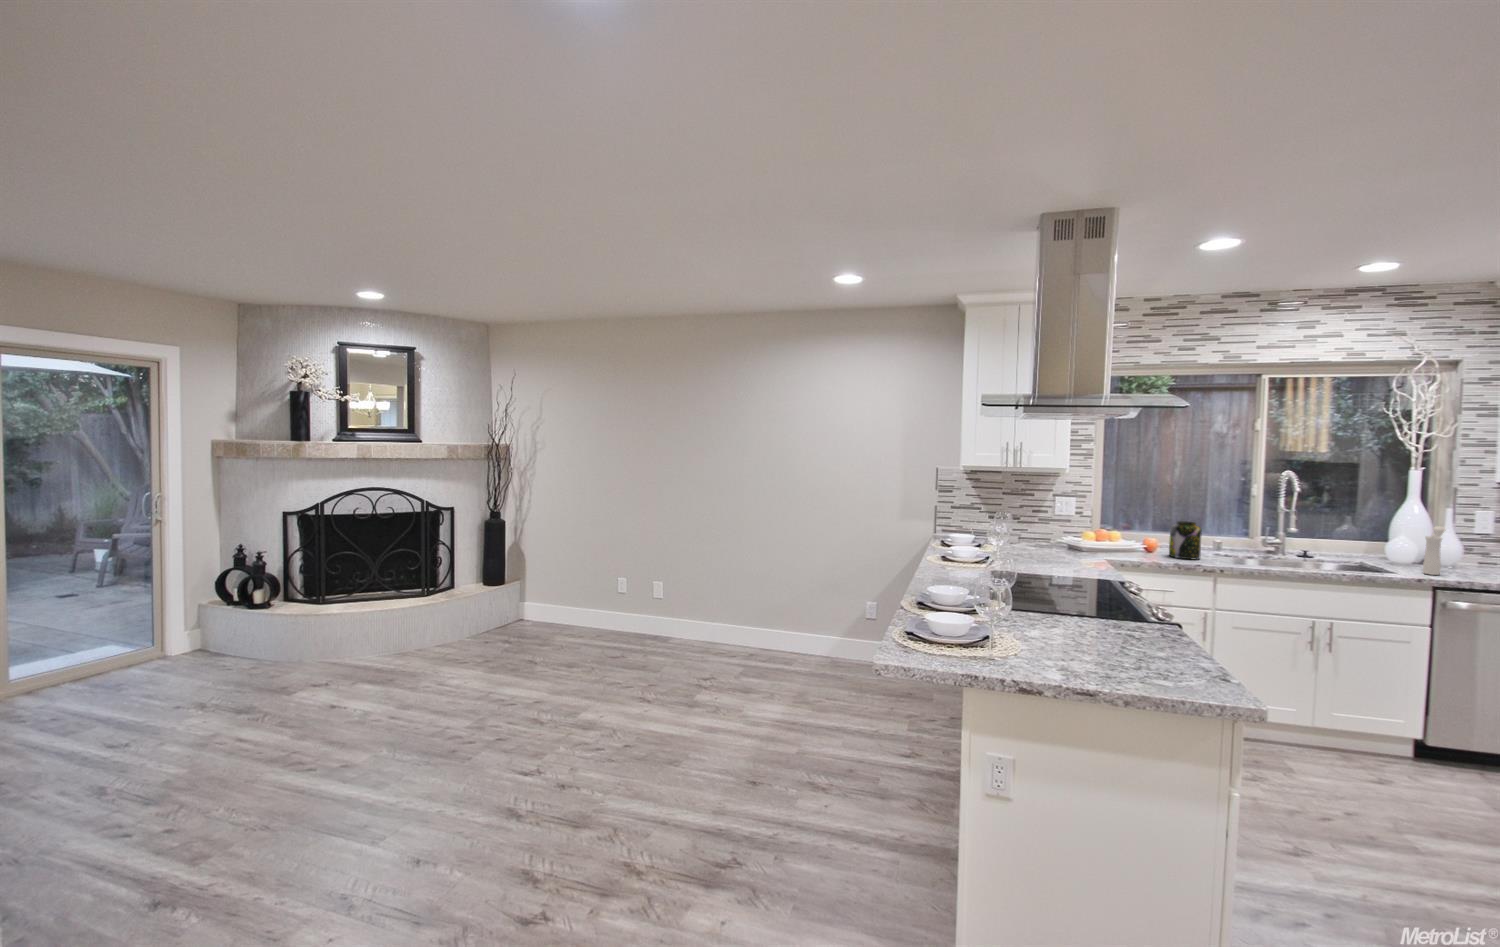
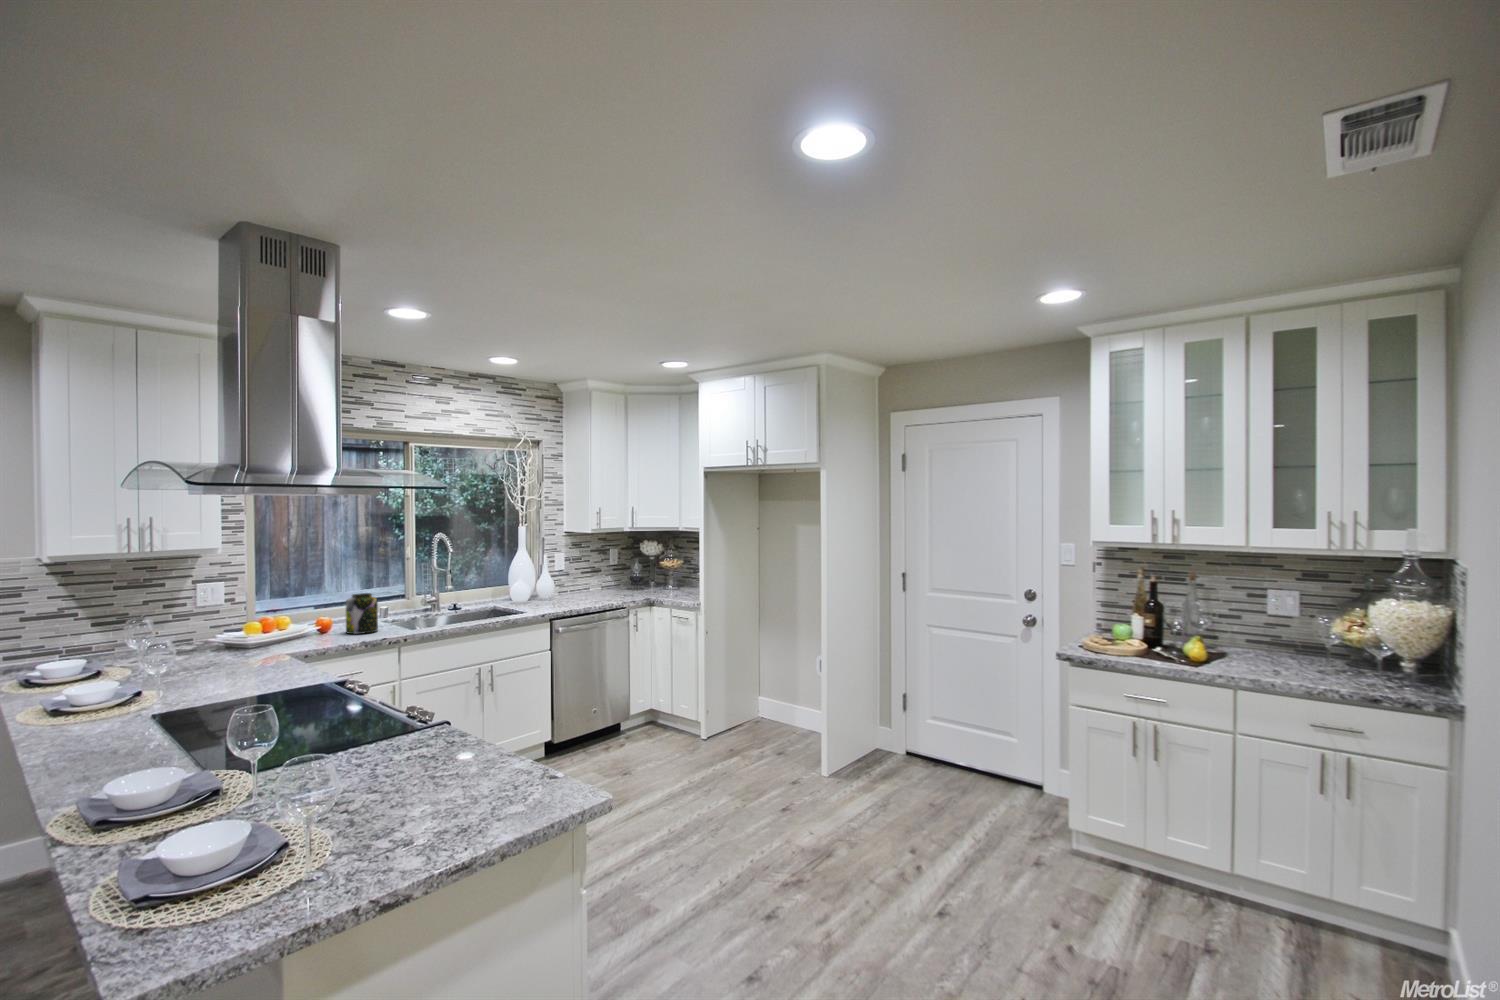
pepper mill: present [1423,526,1445,575] -> none [539,571,550,611]

